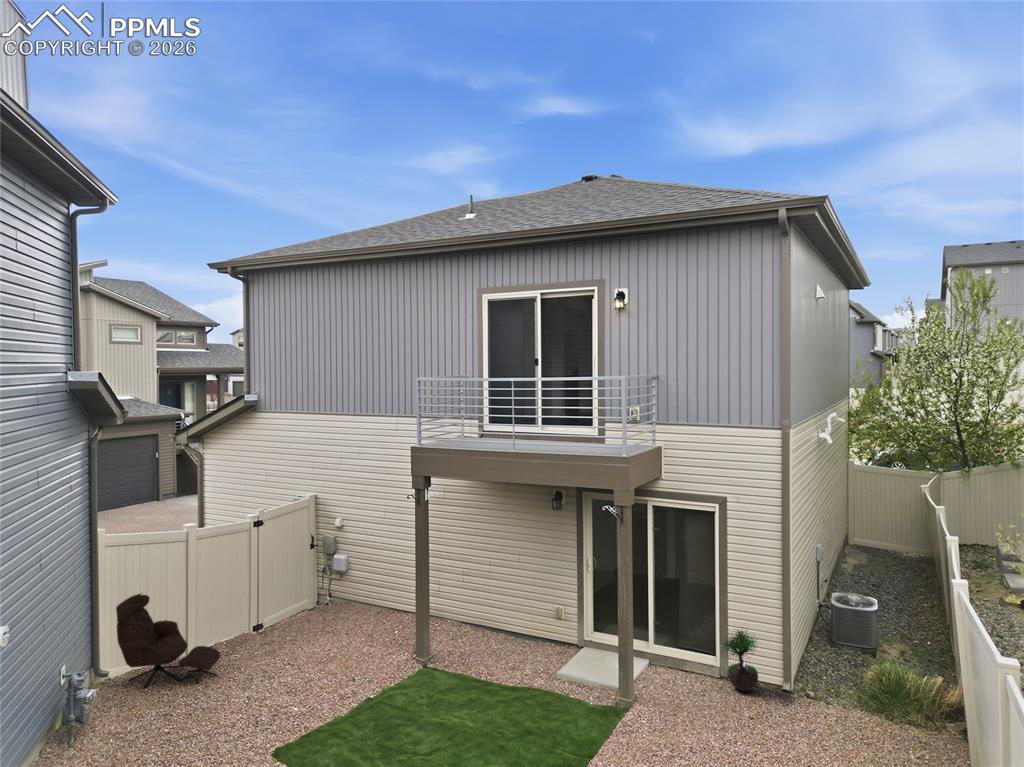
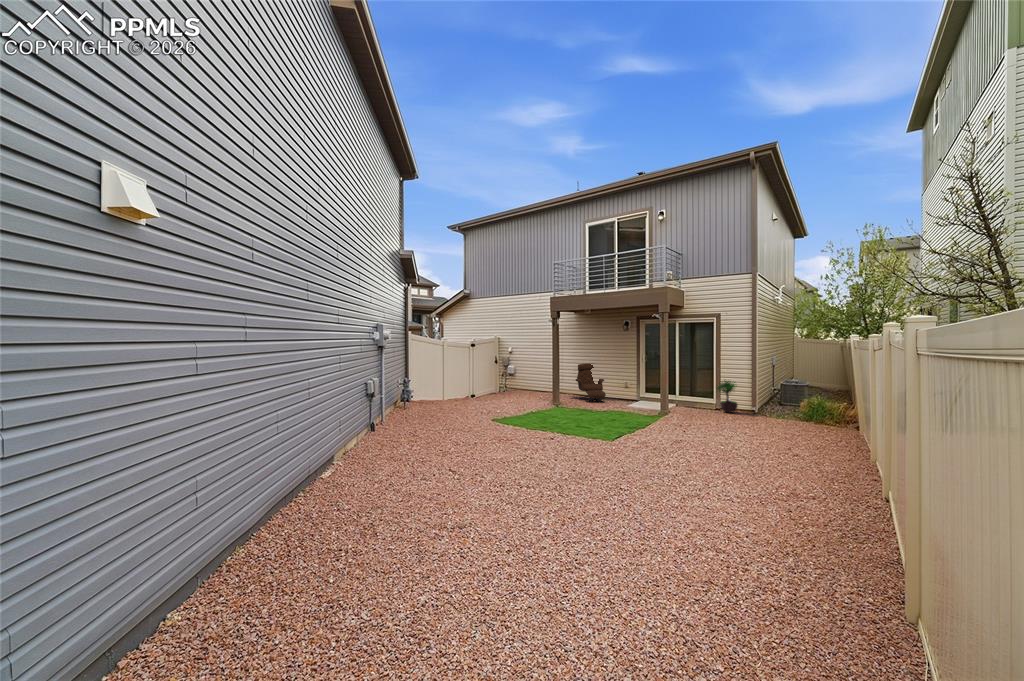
lounge chair: present [116,594,220,689] -> present [576,363,606,403]

